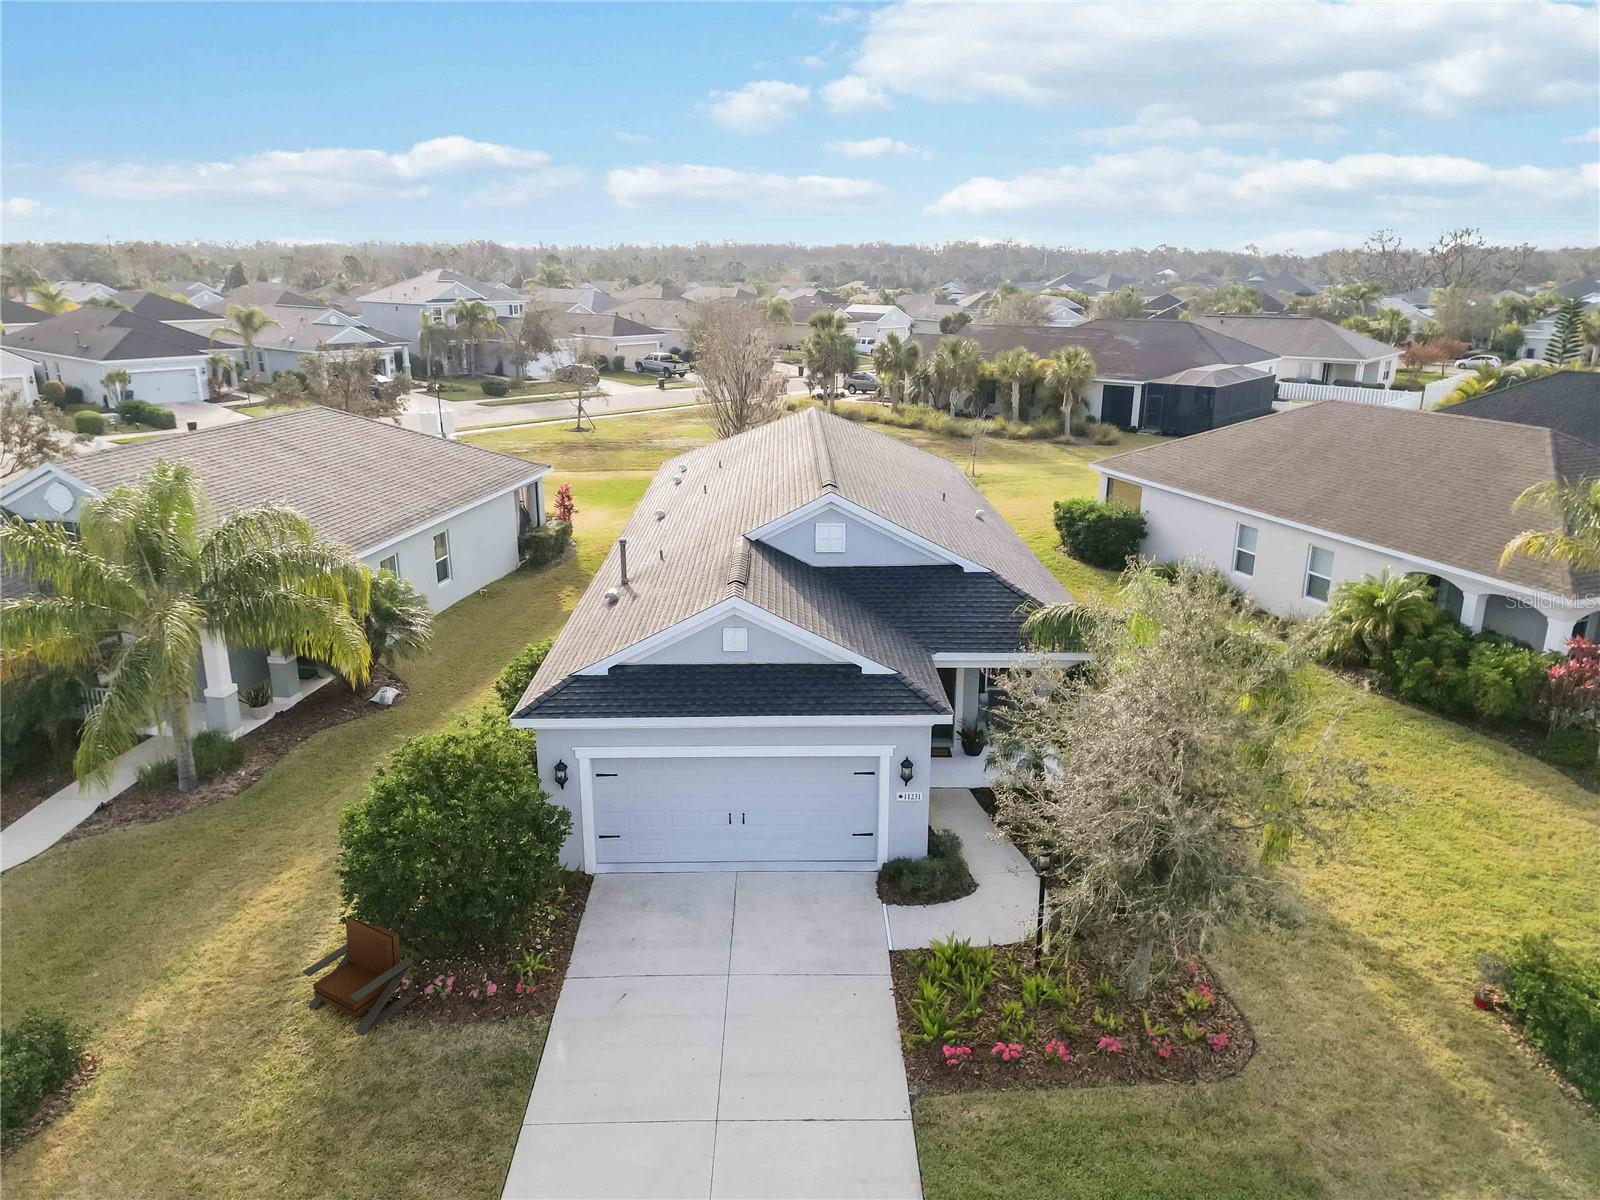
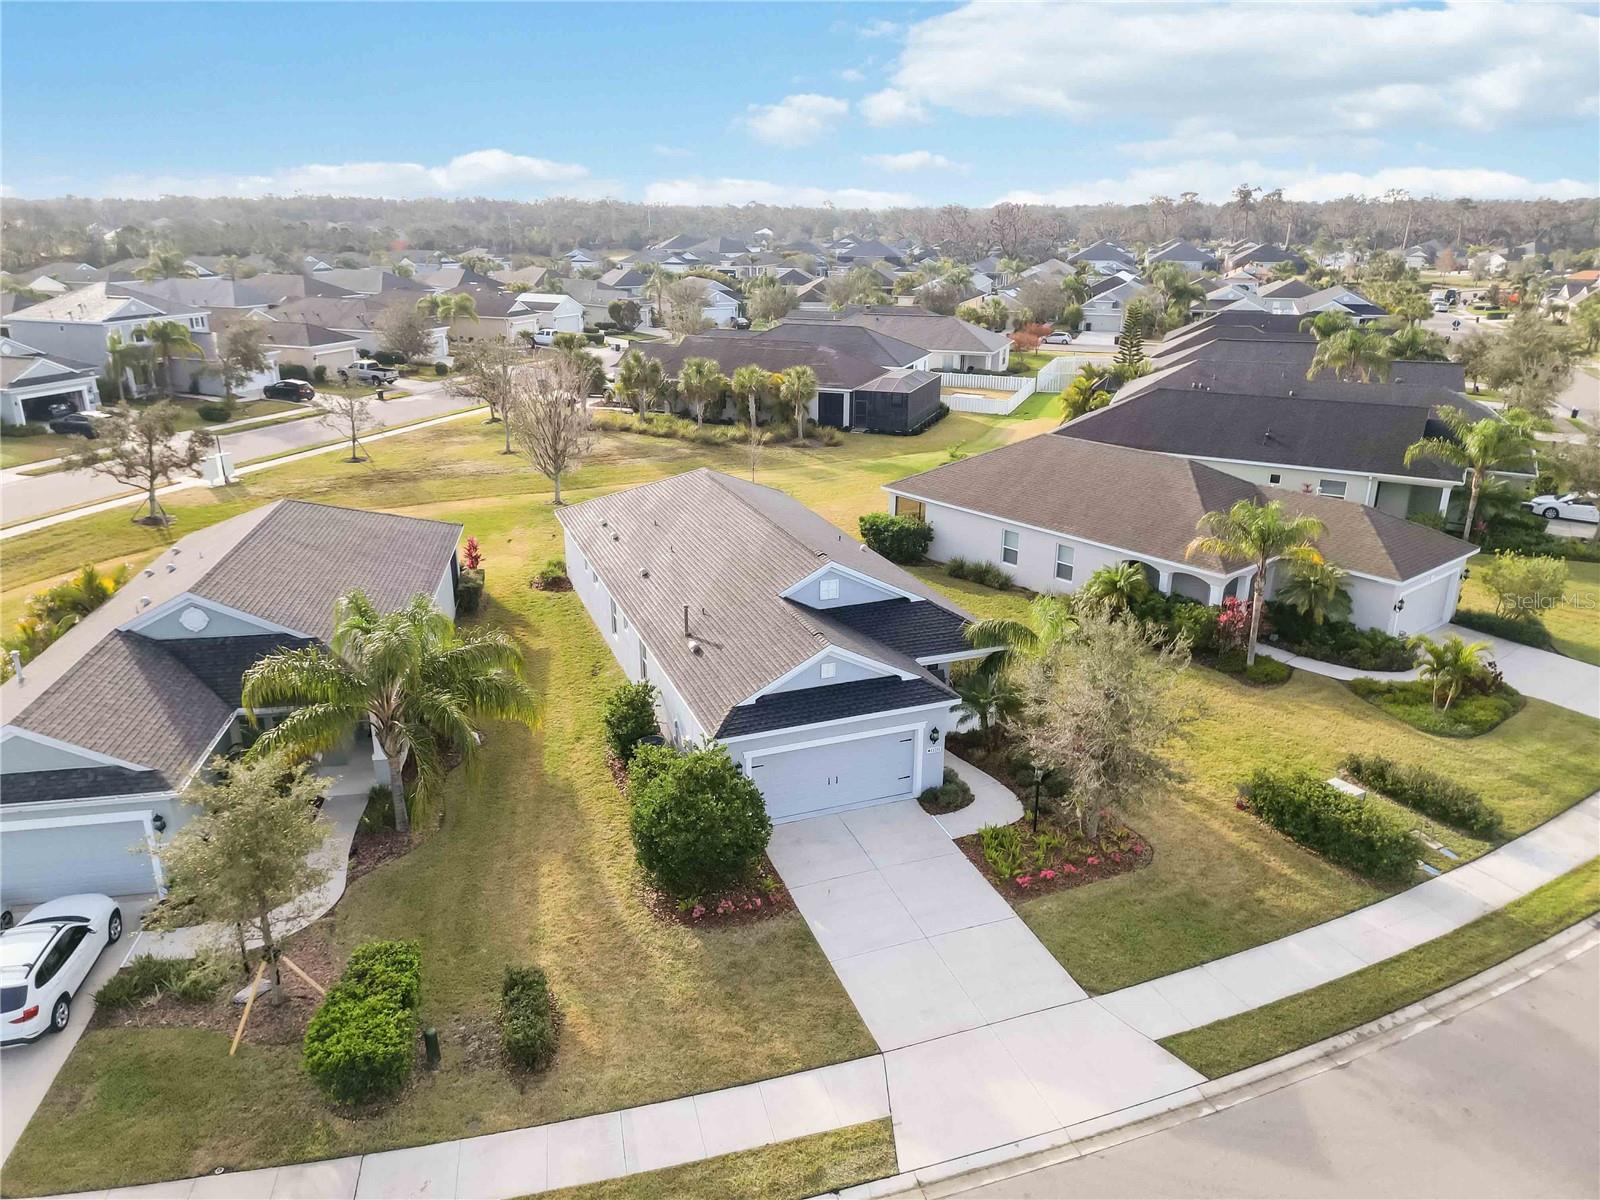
lounge chair: present [303,920,416,1036] -> none [650,881,712,950]

